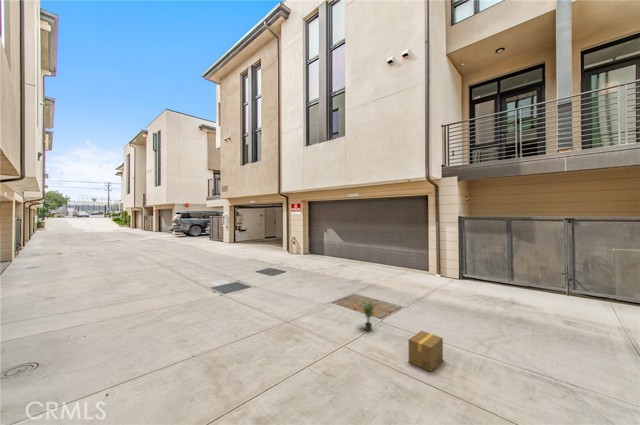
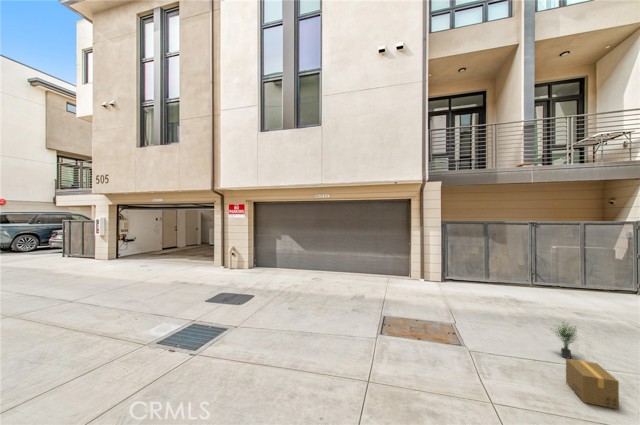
potted plant: present [362,302,374,331] -> present [555,324,576,359]

